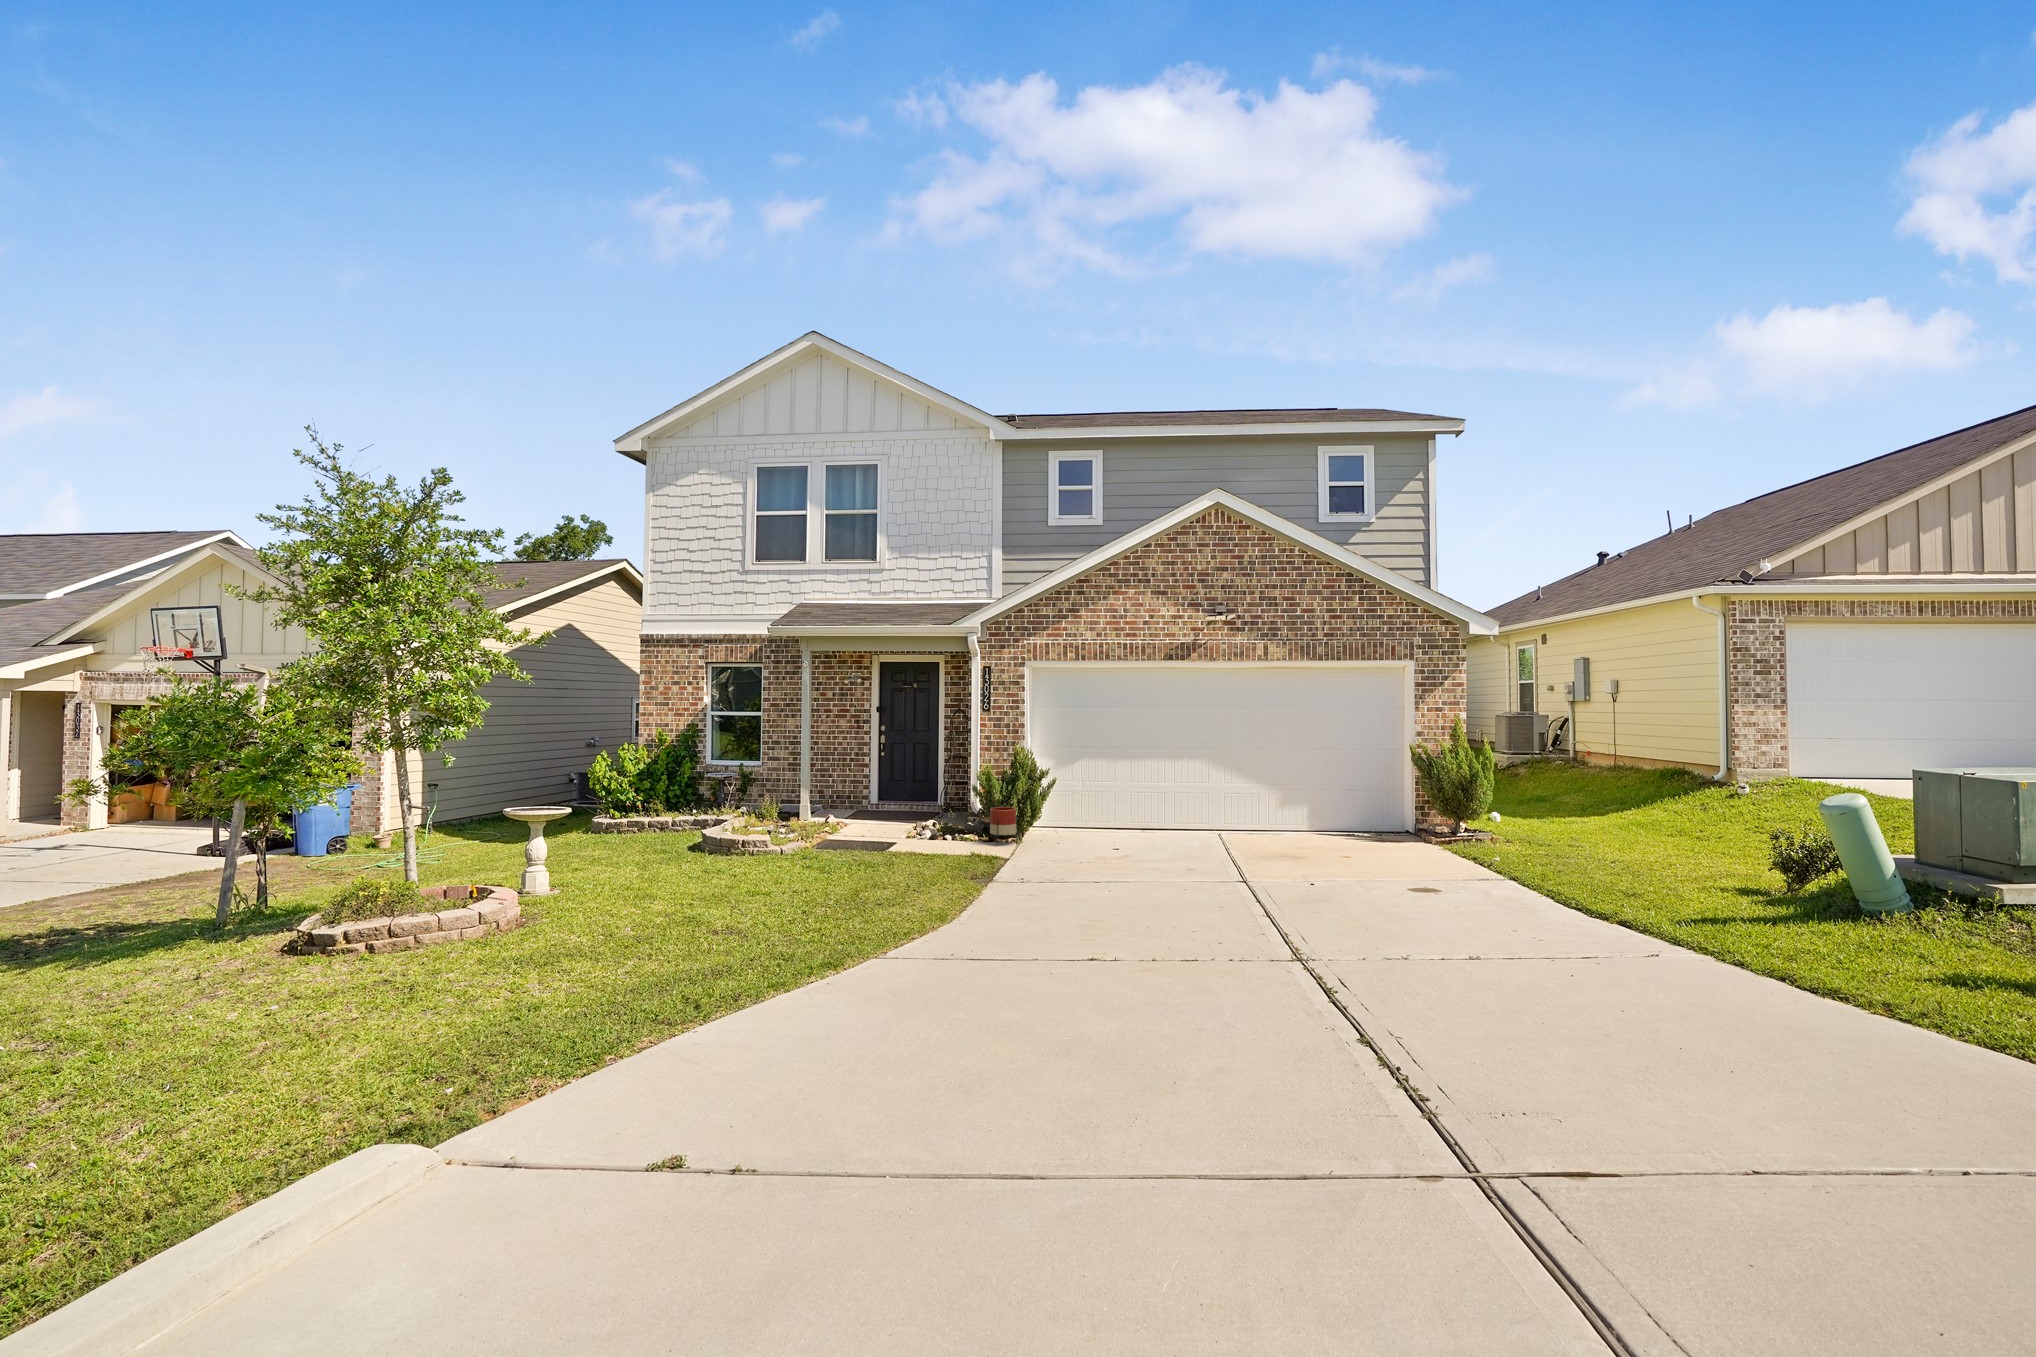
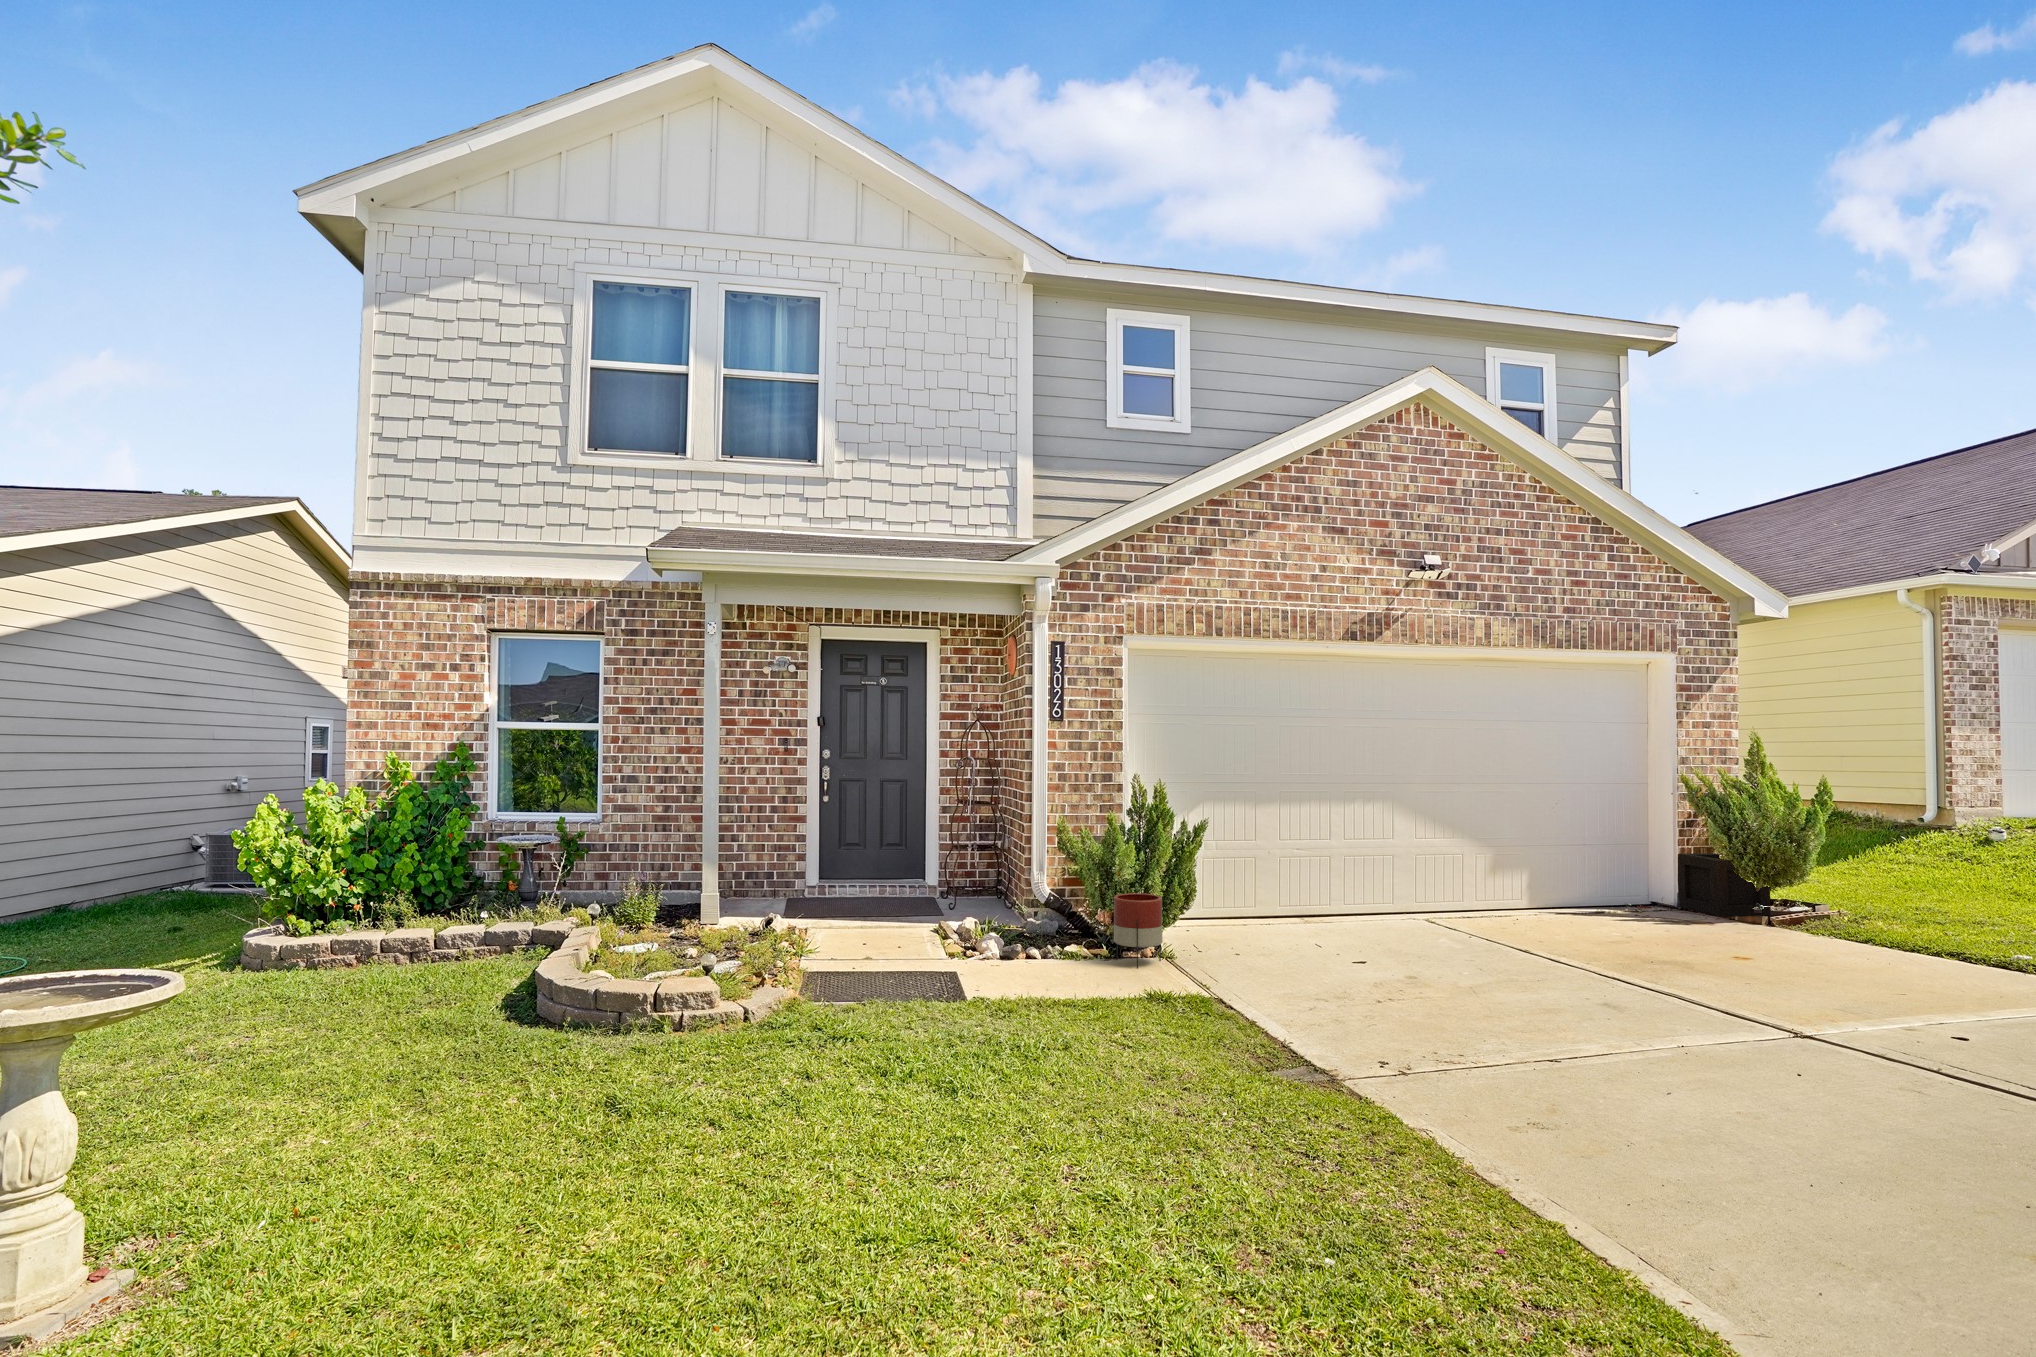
wooden crate: none [1410,793,1458,834] -> present [1678,853,1770,916]

